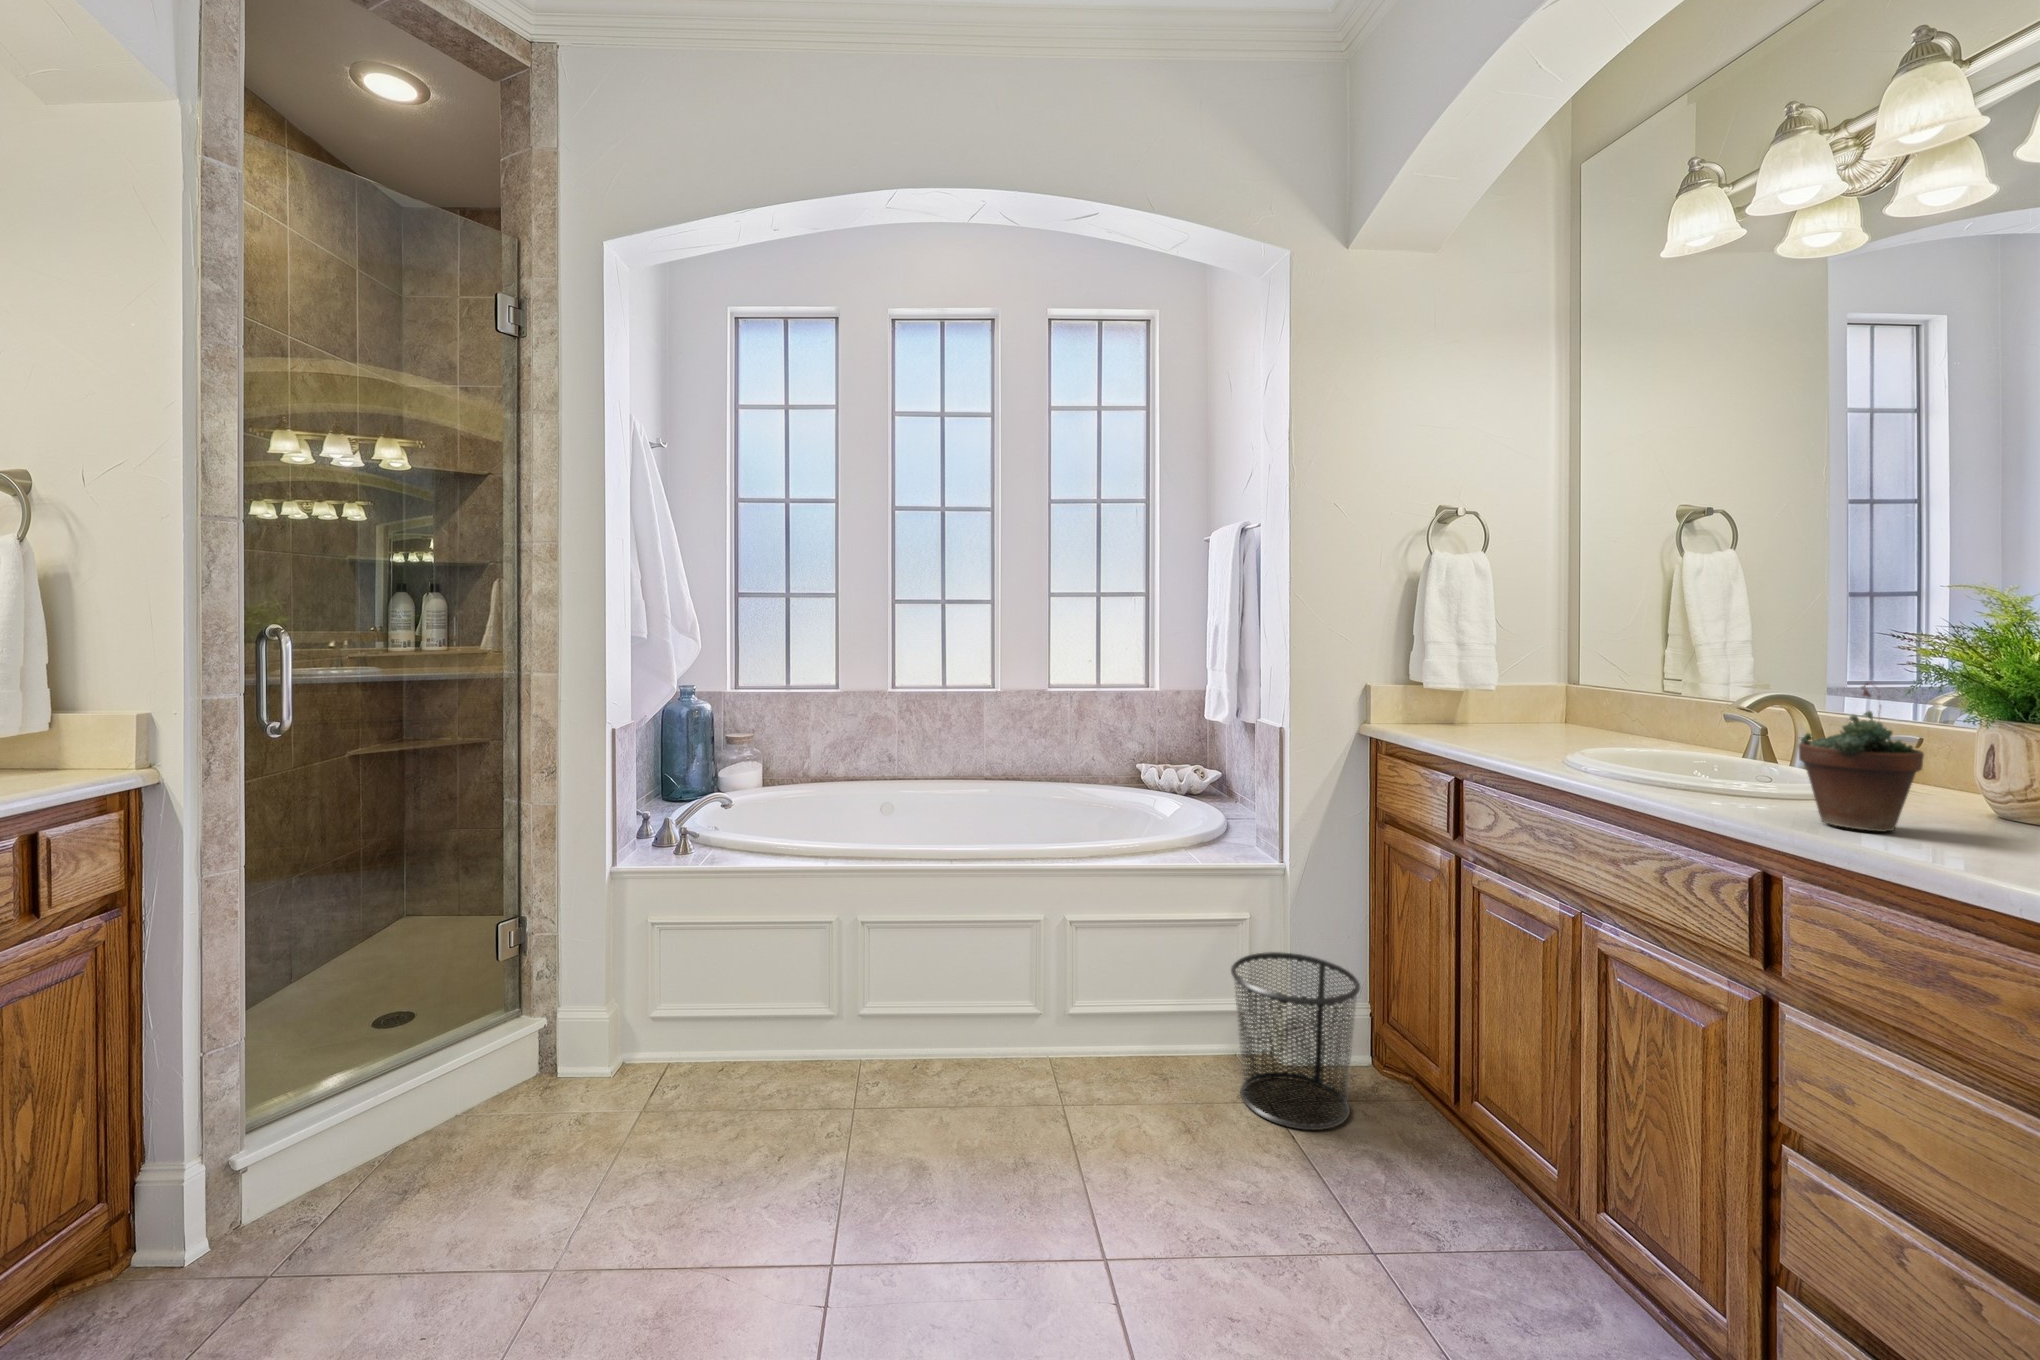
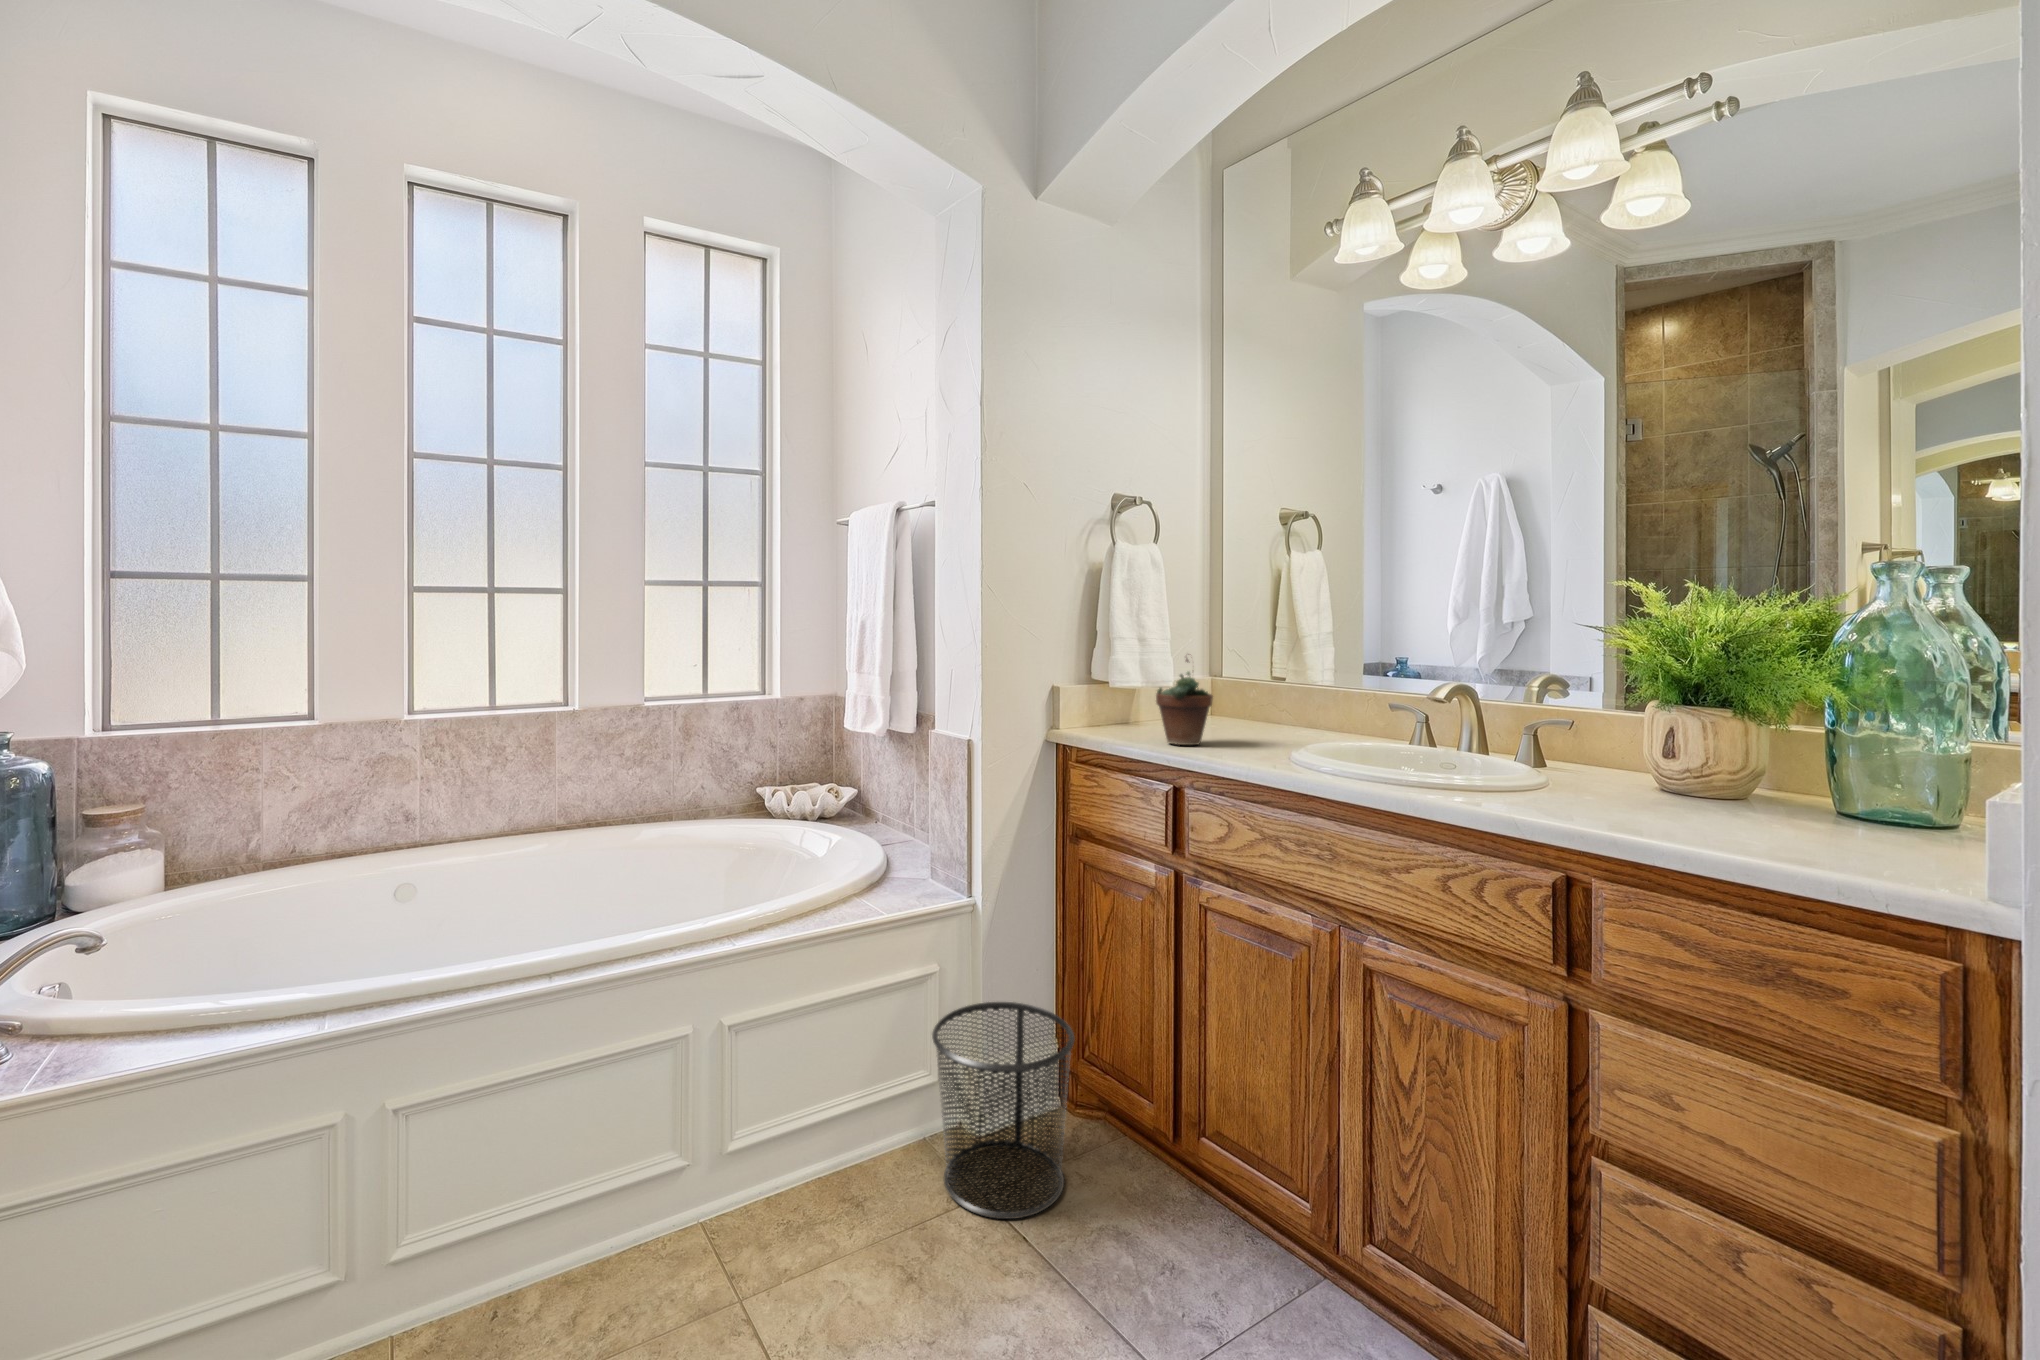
succulent plant: present [1798,682,1924,832] -> present [1156,654,1213,745]

